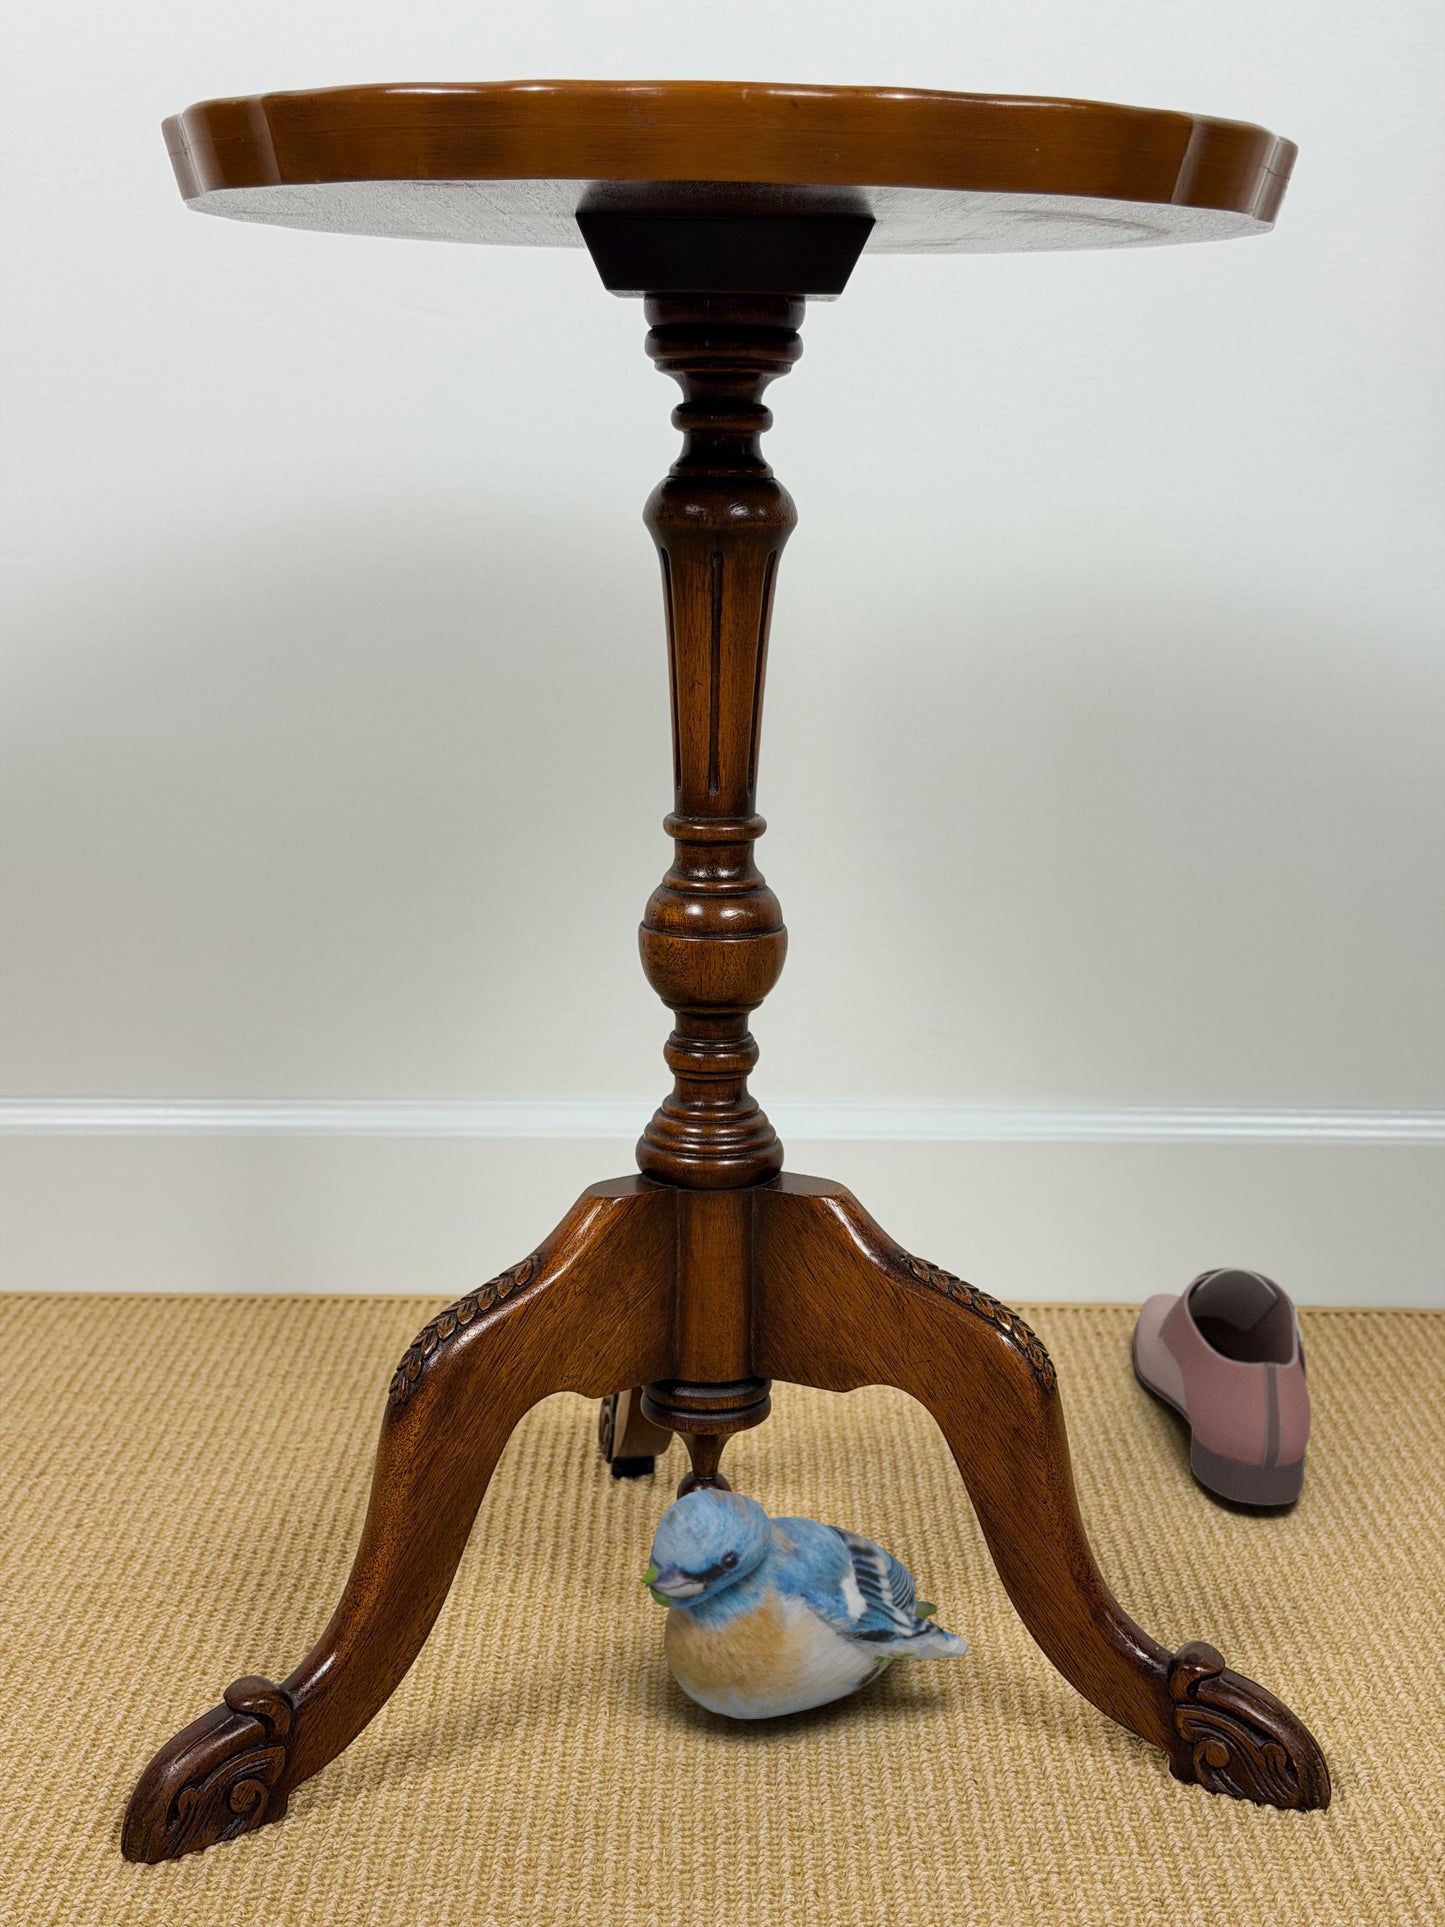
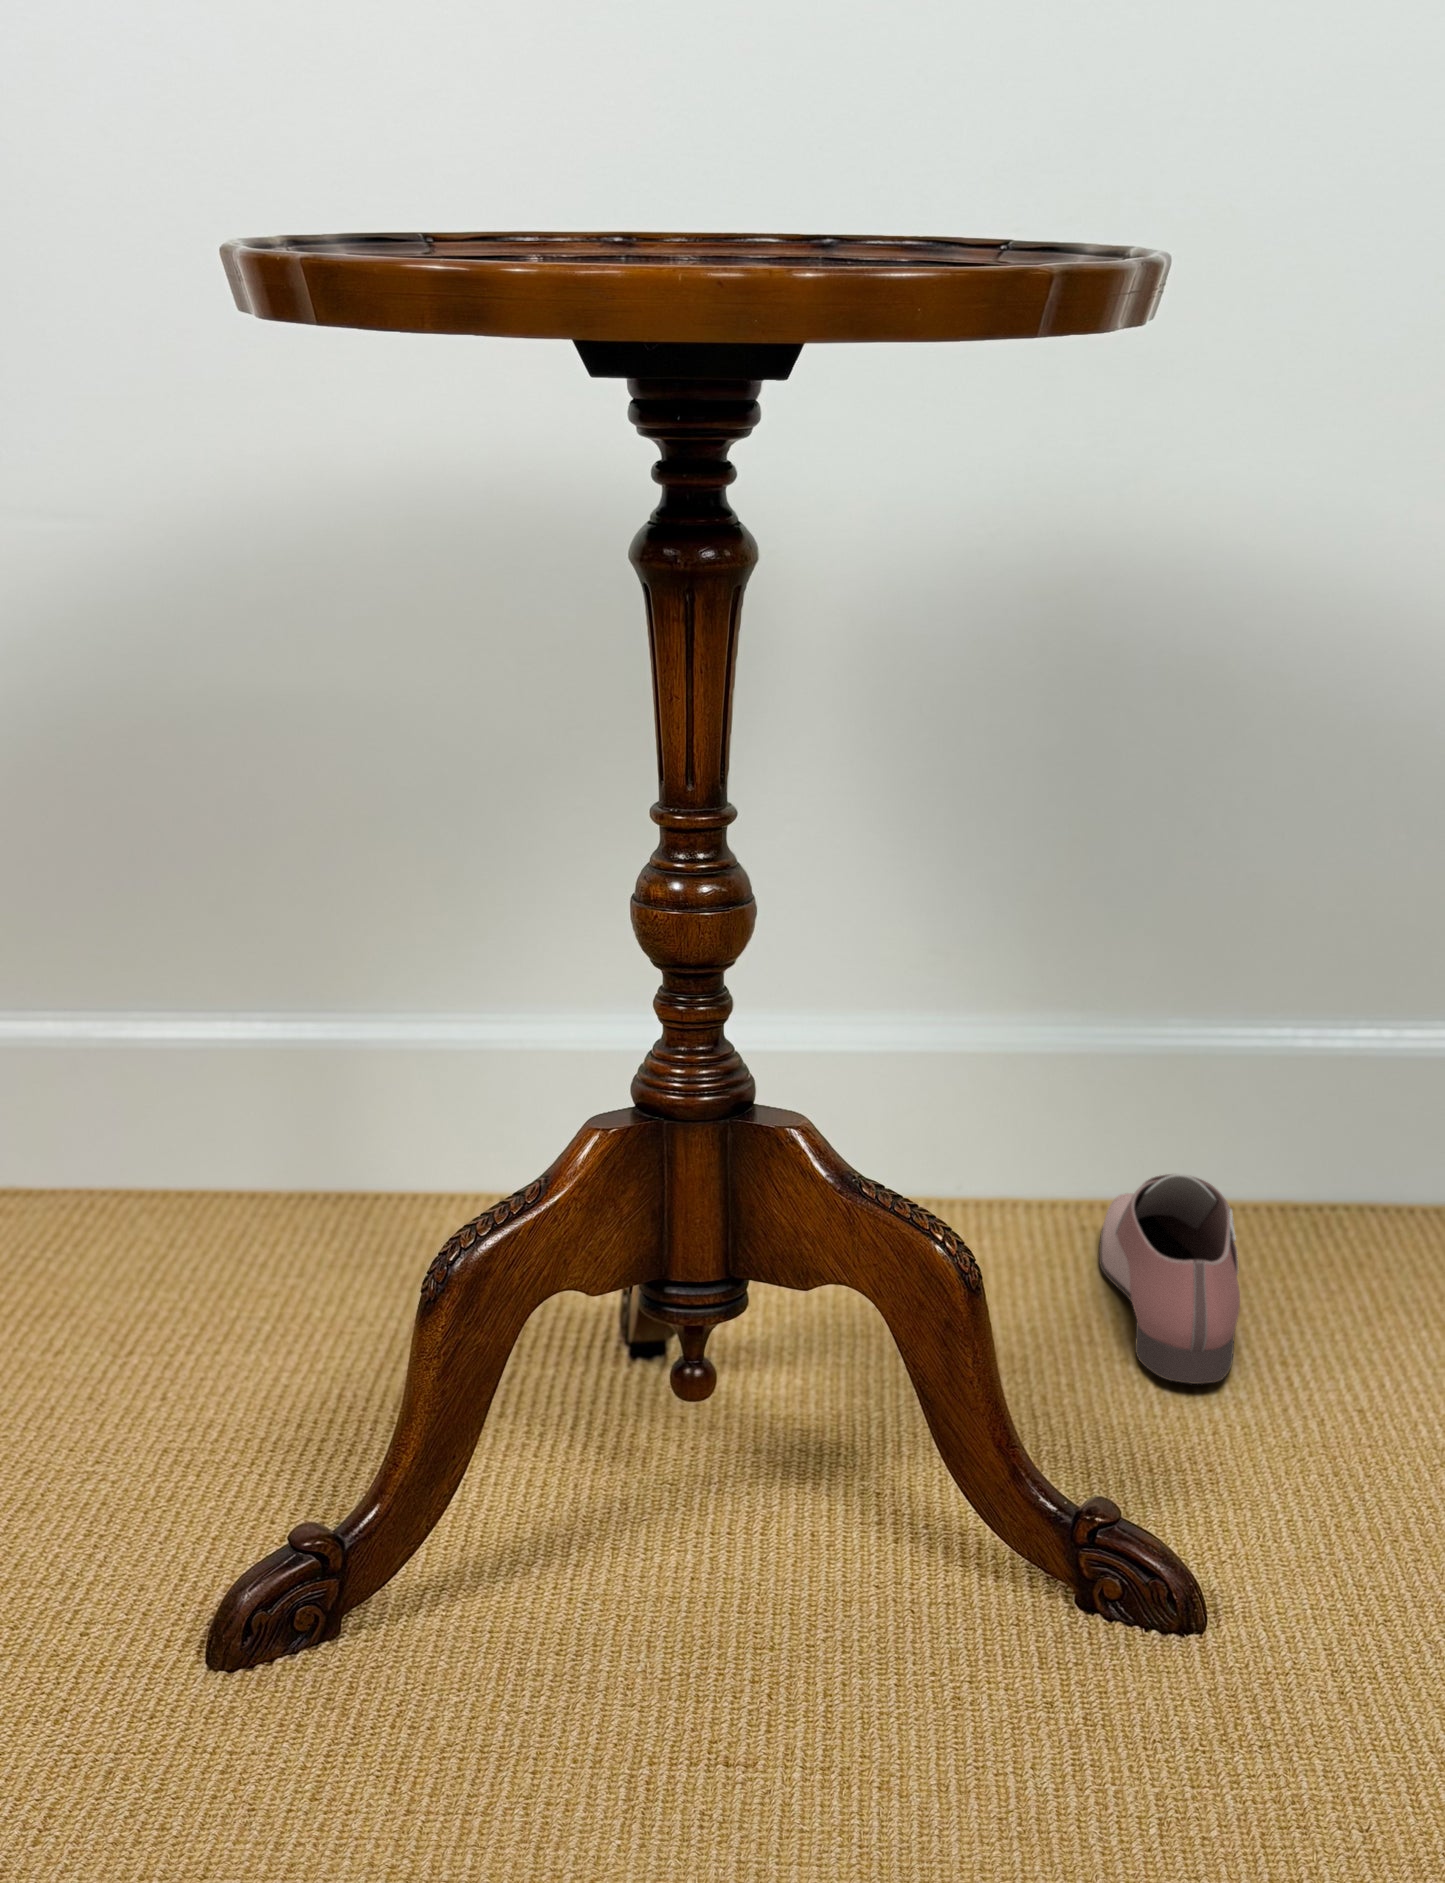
plush toy: present [641,1489,969,1719] -> none [632,1371,911,1561]

